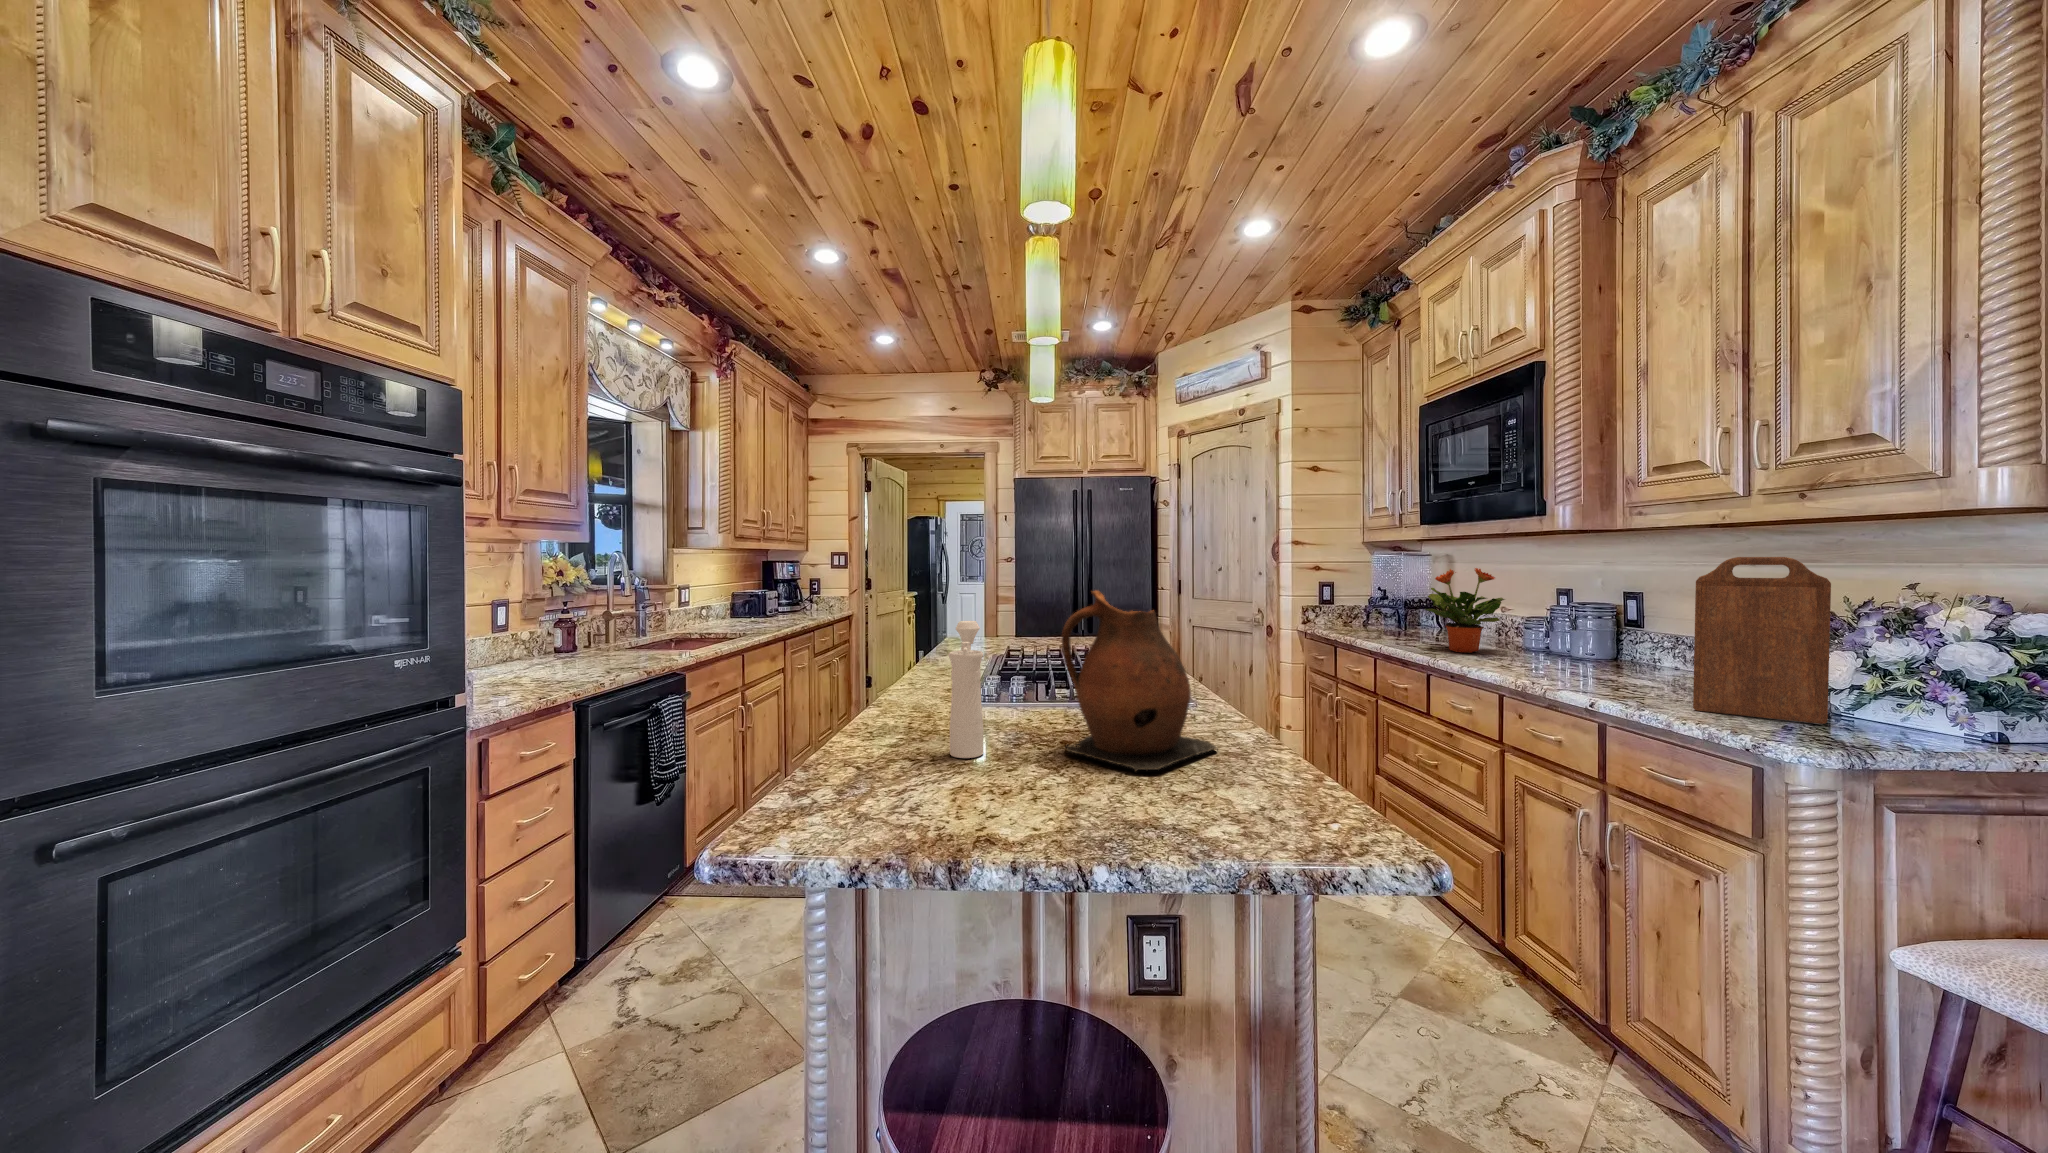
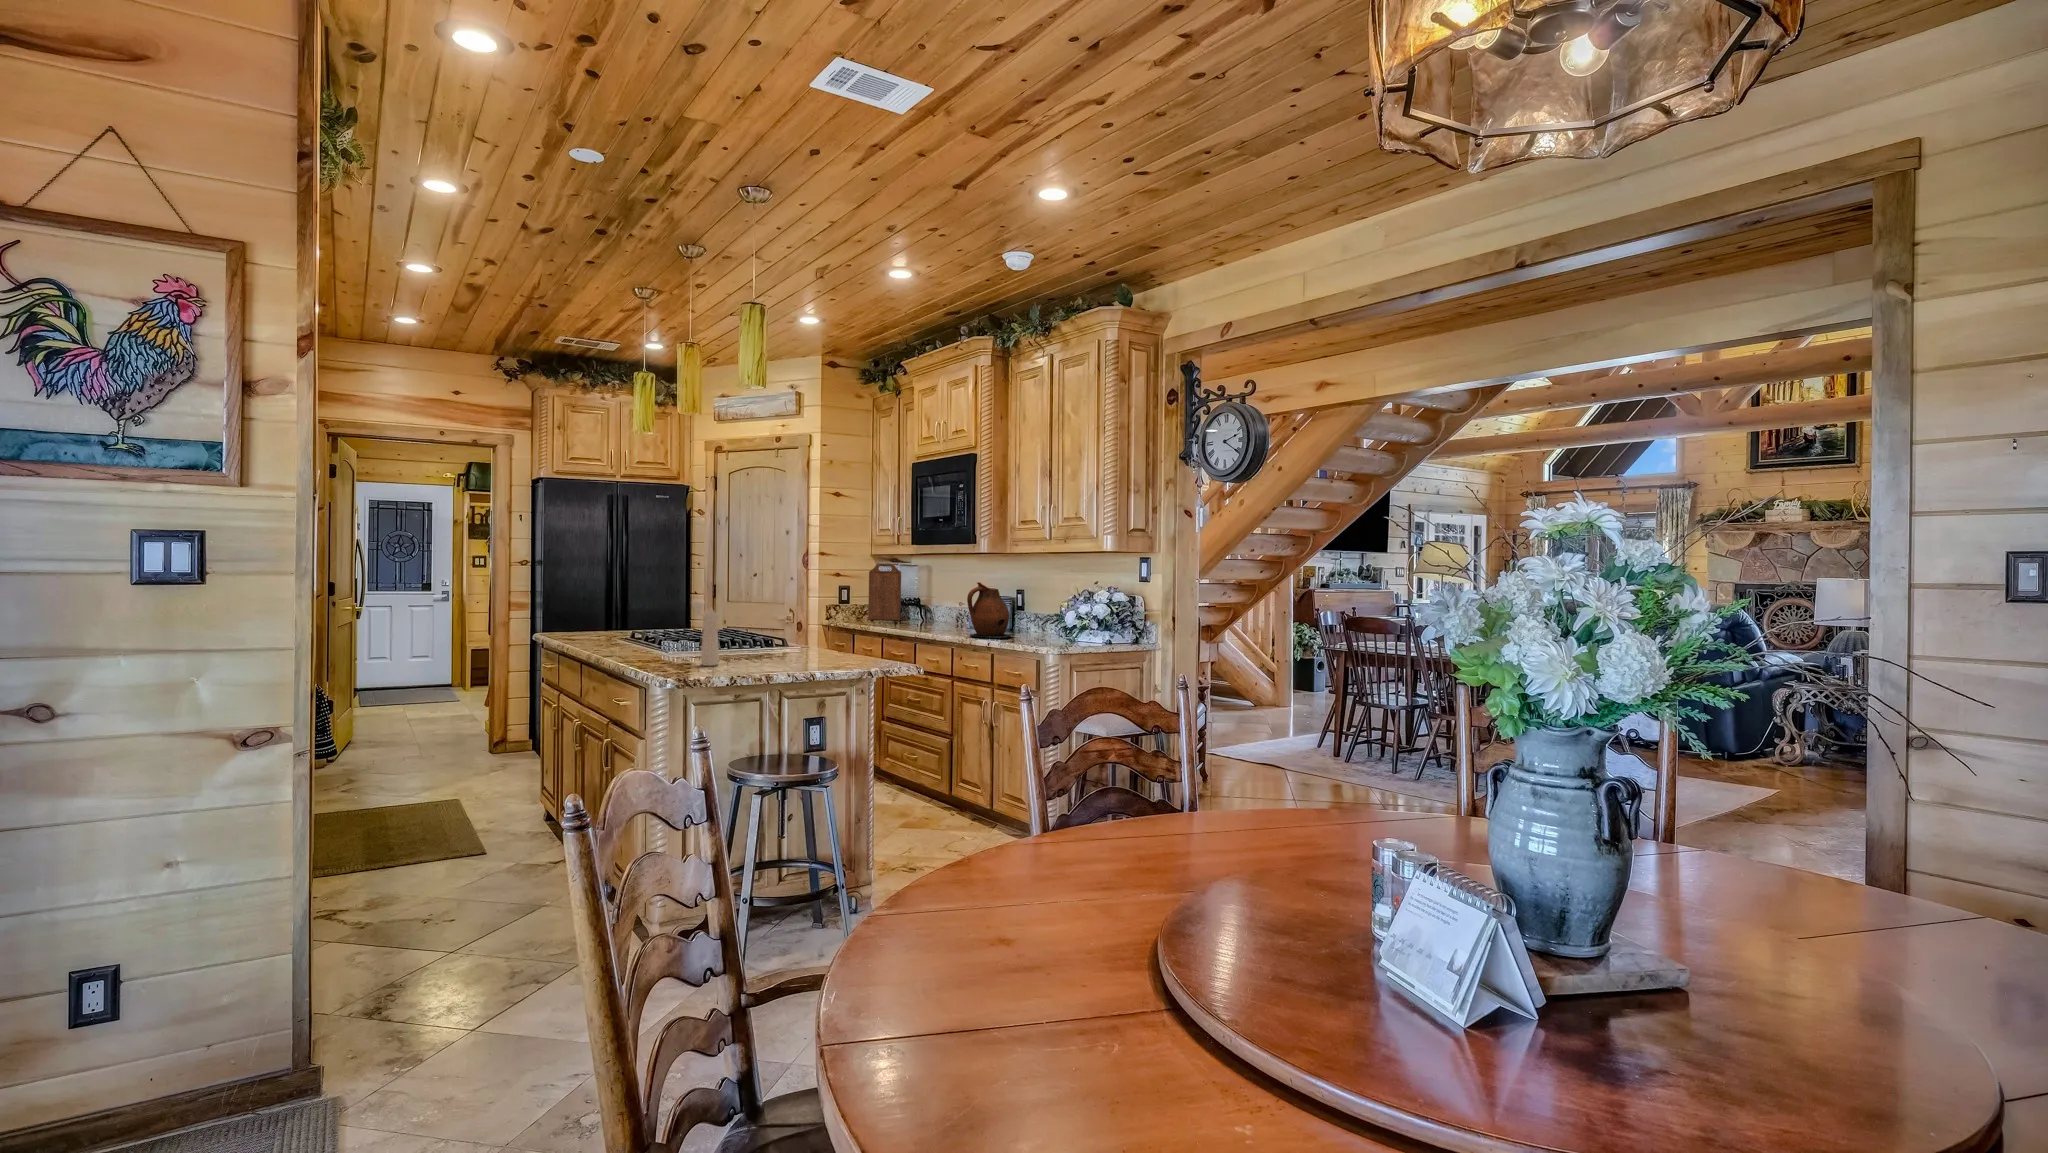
cutting board: present [1693,557,1831,724] -> present [868,563,901,620]
potted plant: present [1425,568,1505,653] -> none [913,575,958,630]
ceramic pitcher: present [1062,591,1218,772] -> present [967,582,1014,638]

